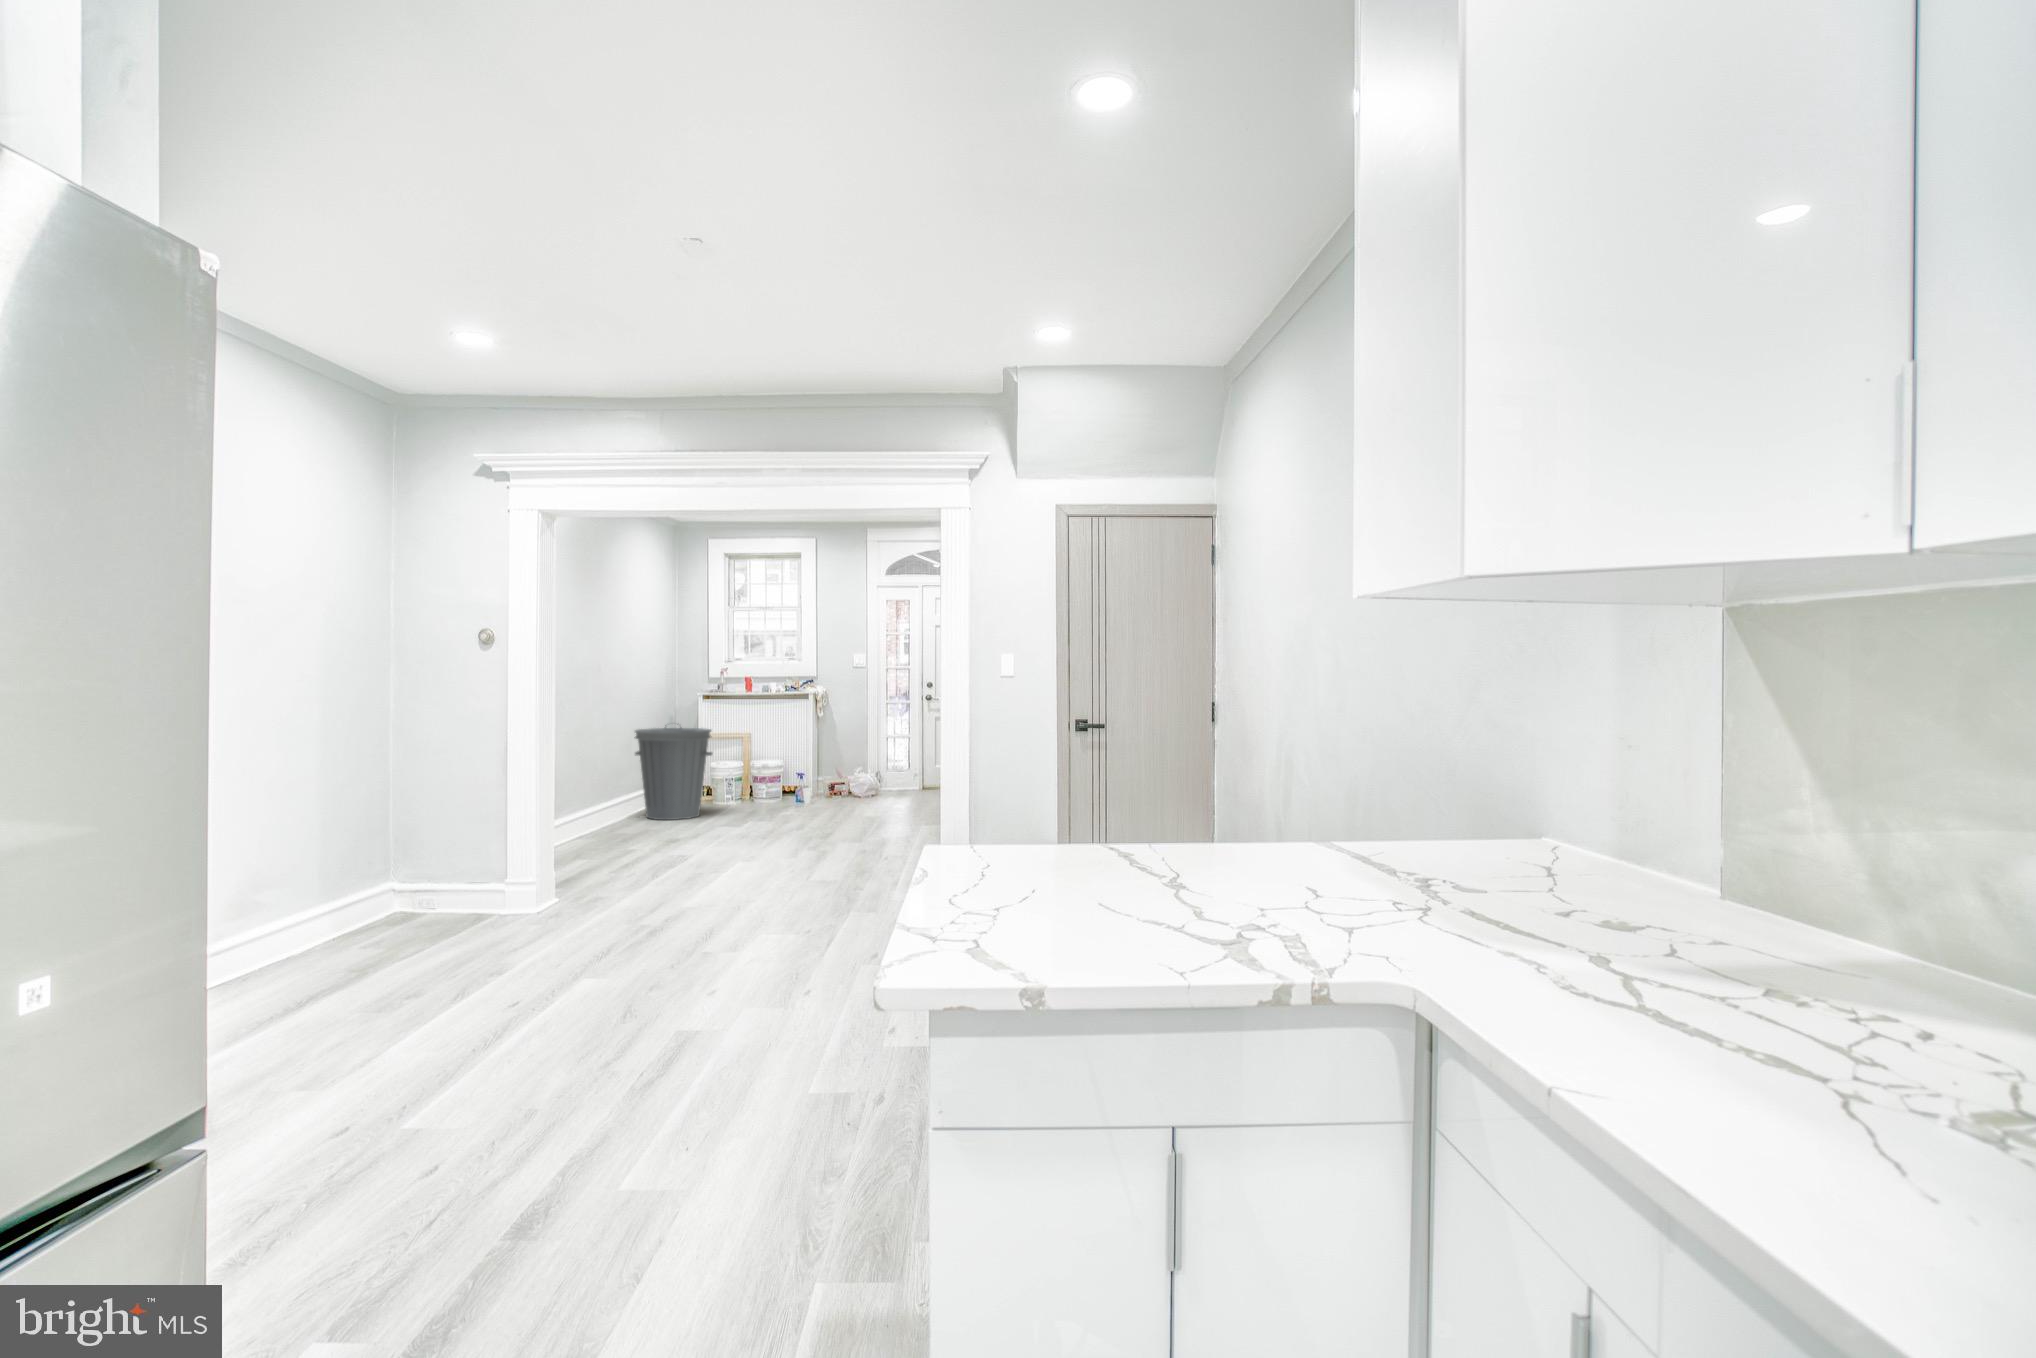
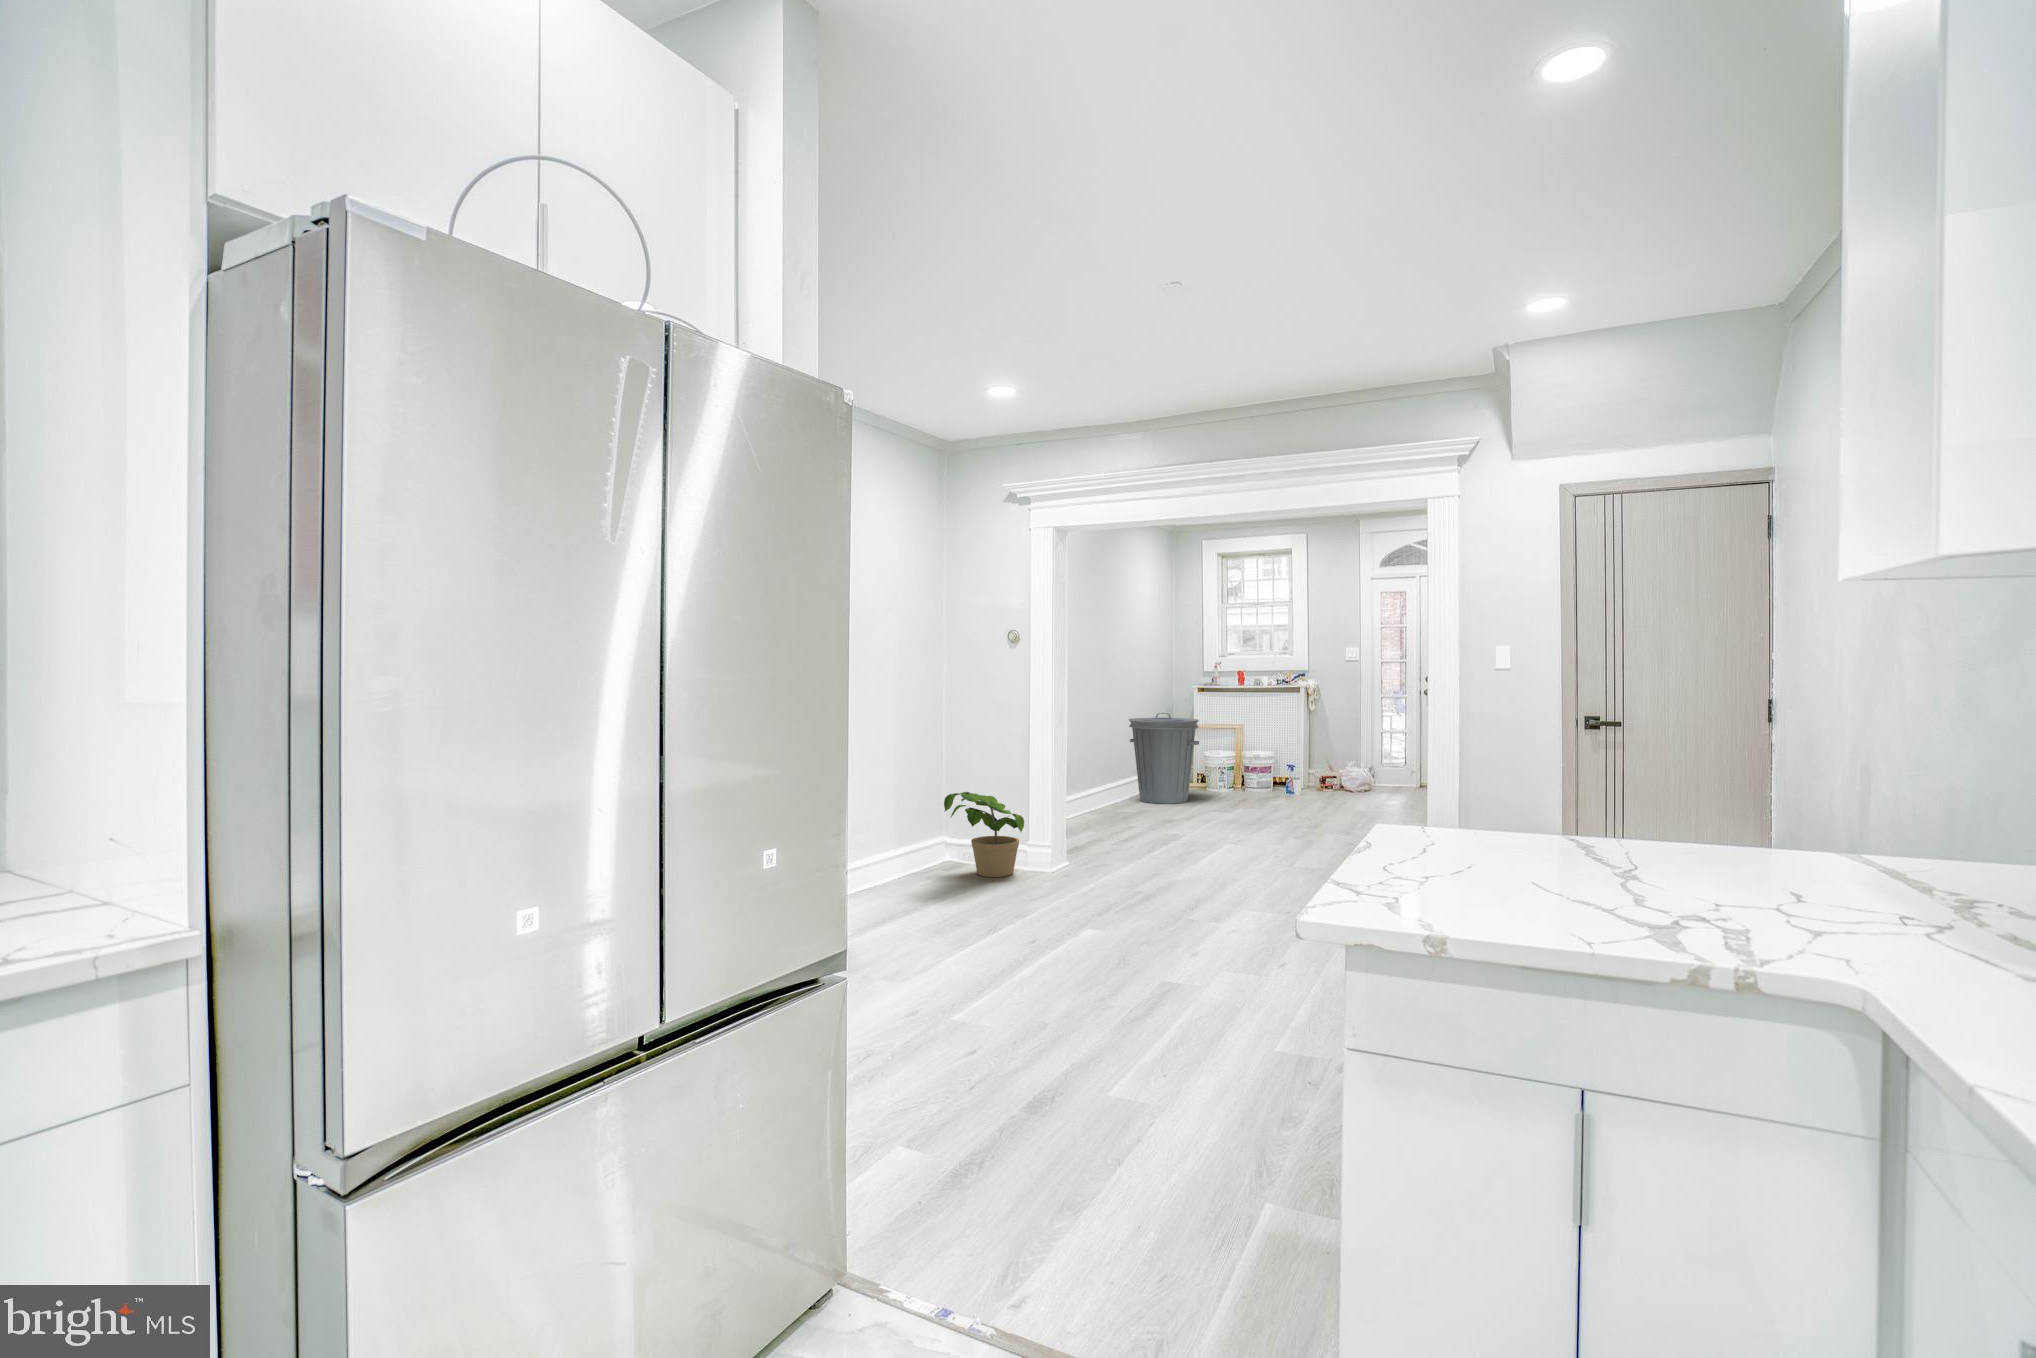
potted plant: none [463,817,557,910] -> present [944,792,1024,877]

